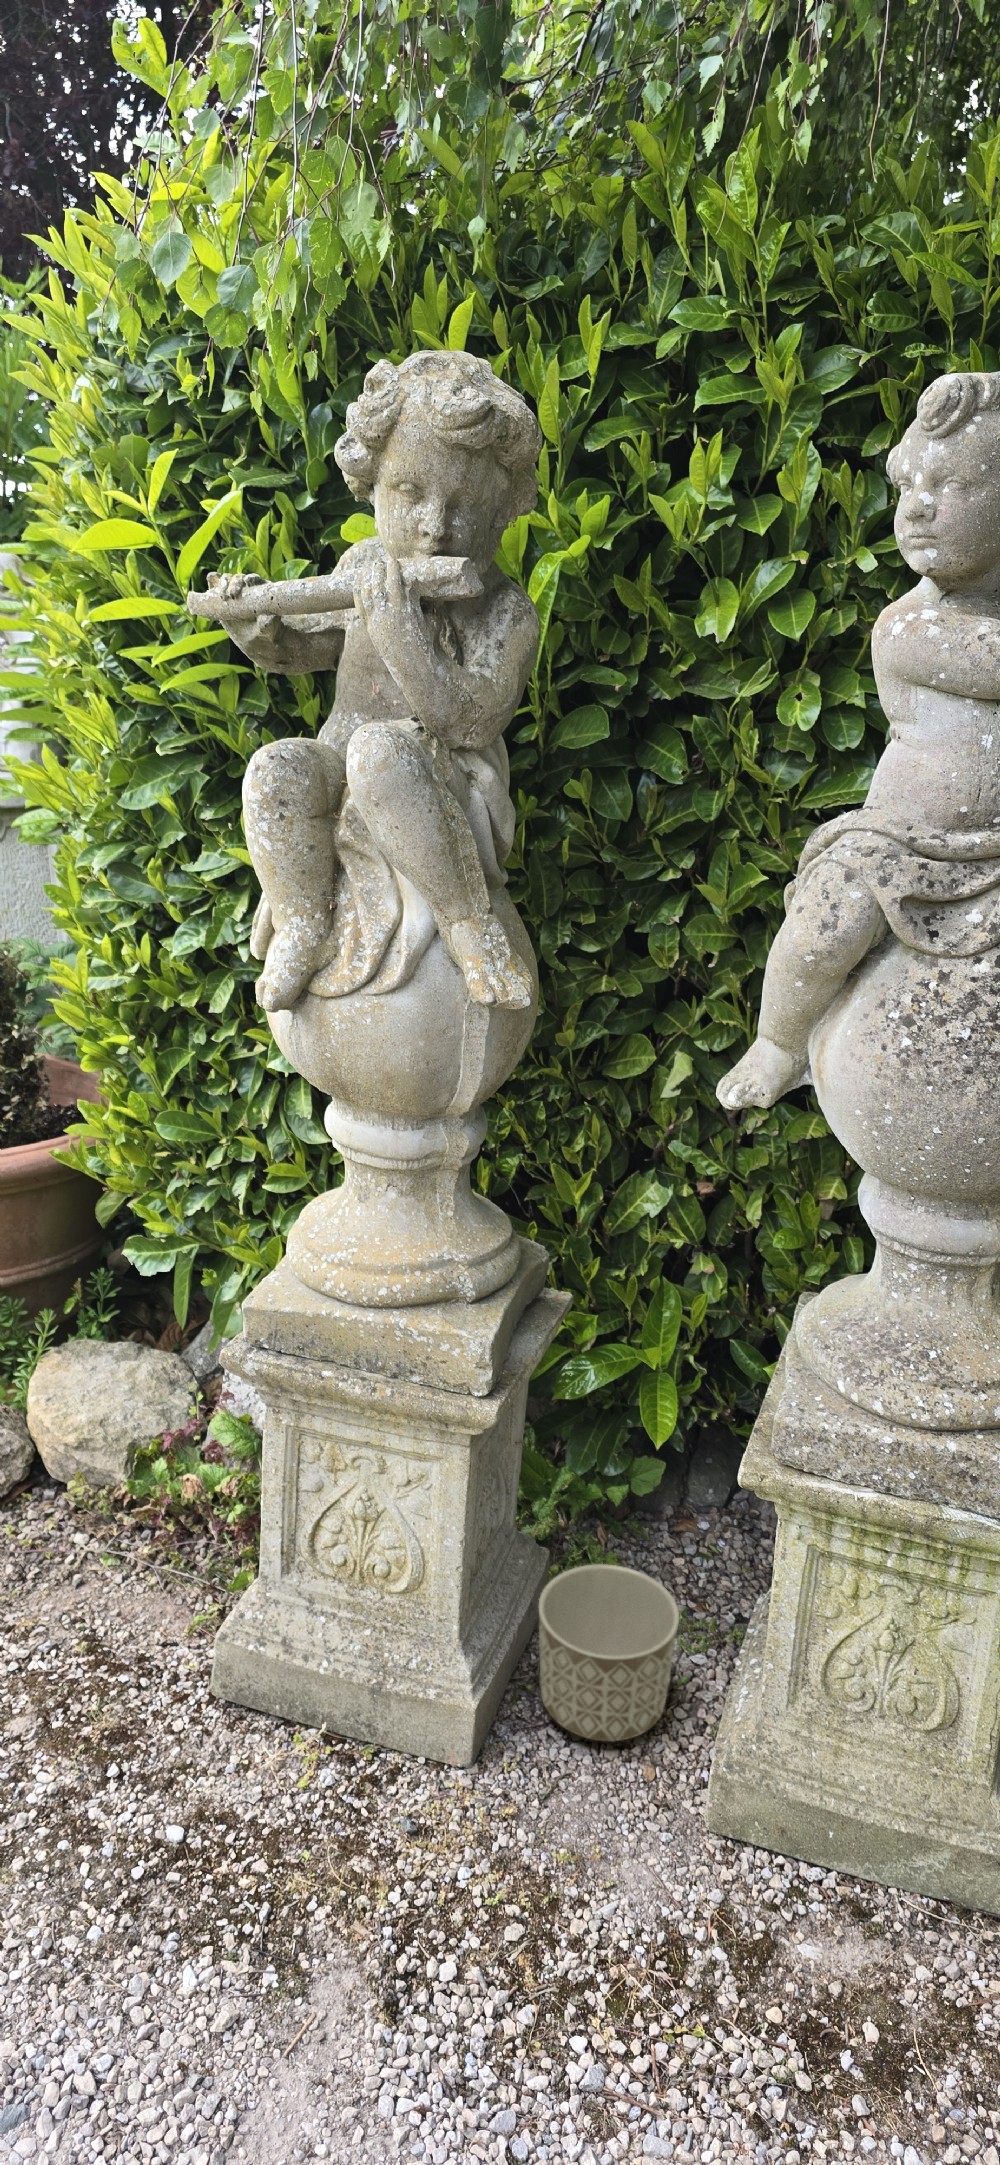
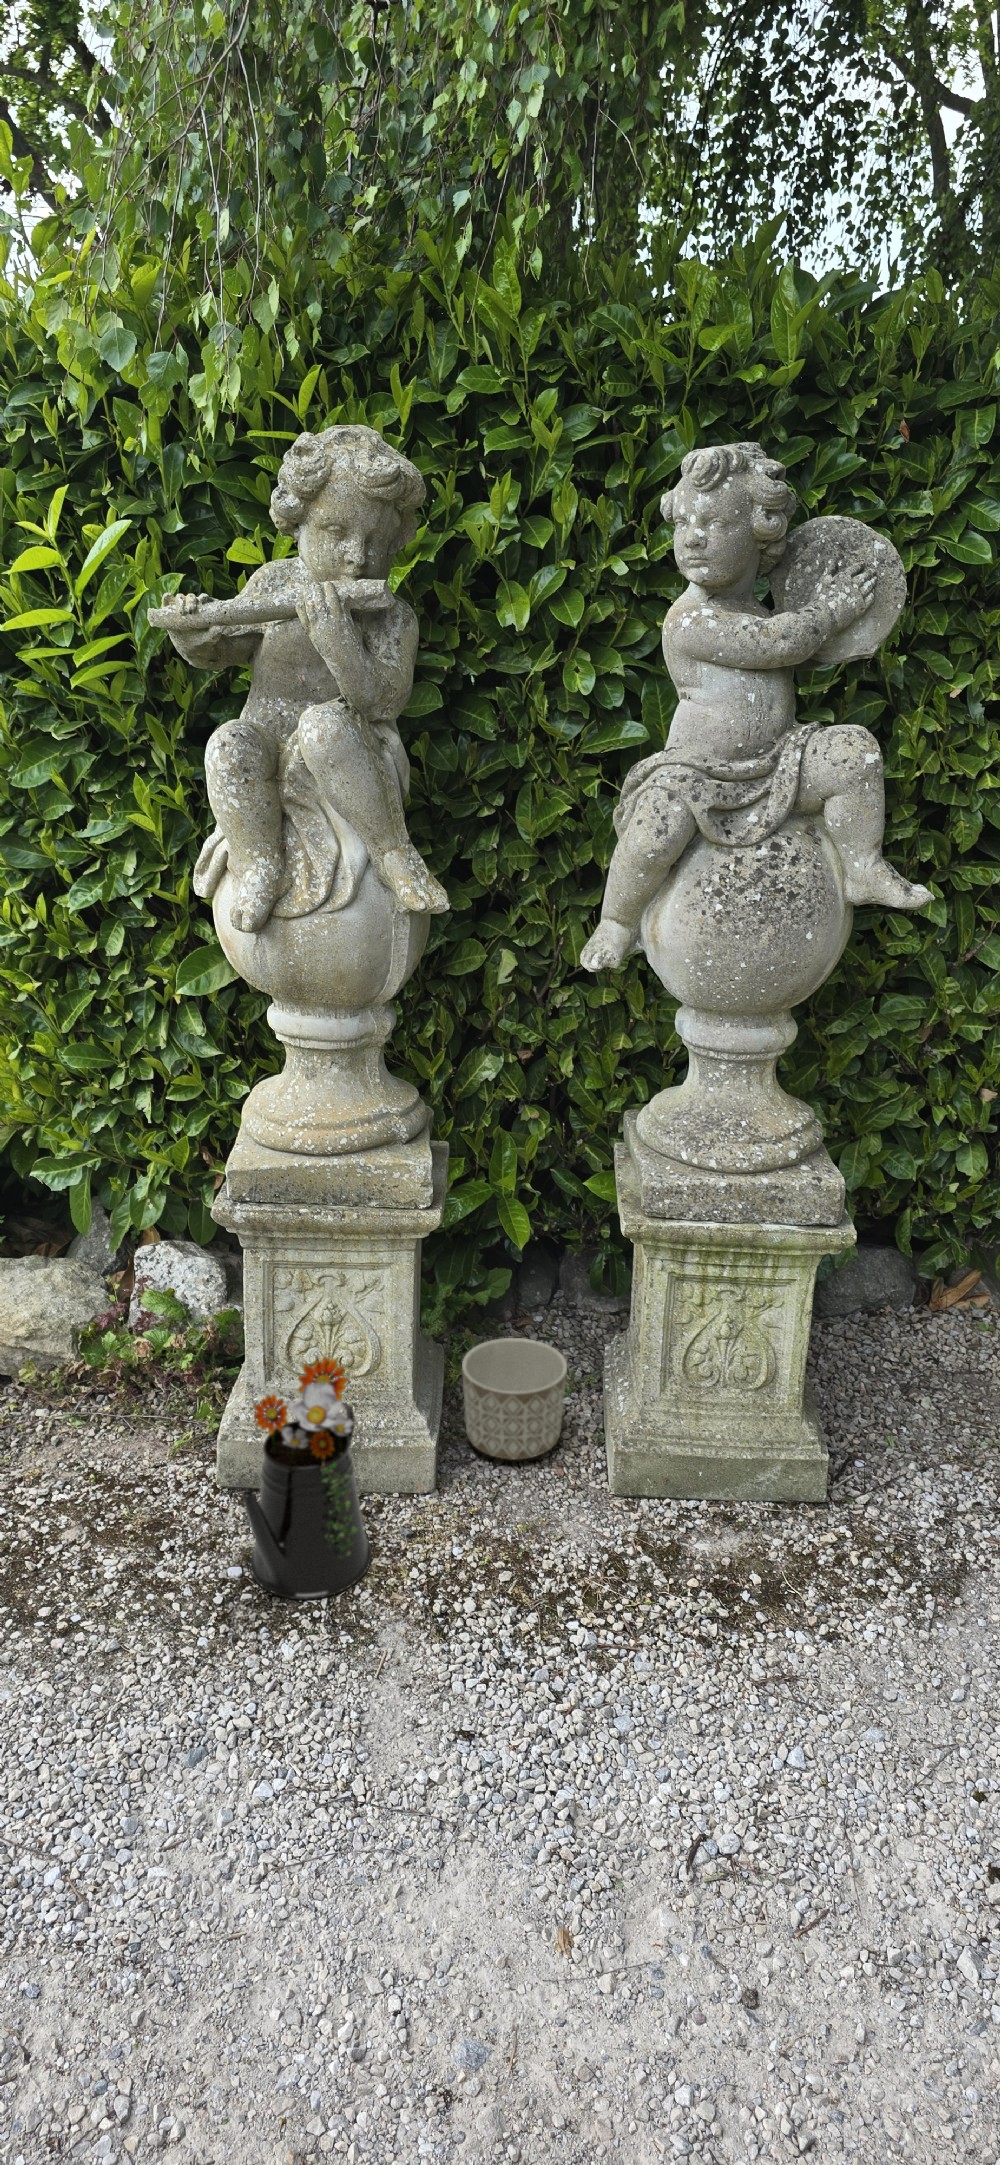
watering can: none [159,1570,363,1900] -> present [243,1357,372,1600]

